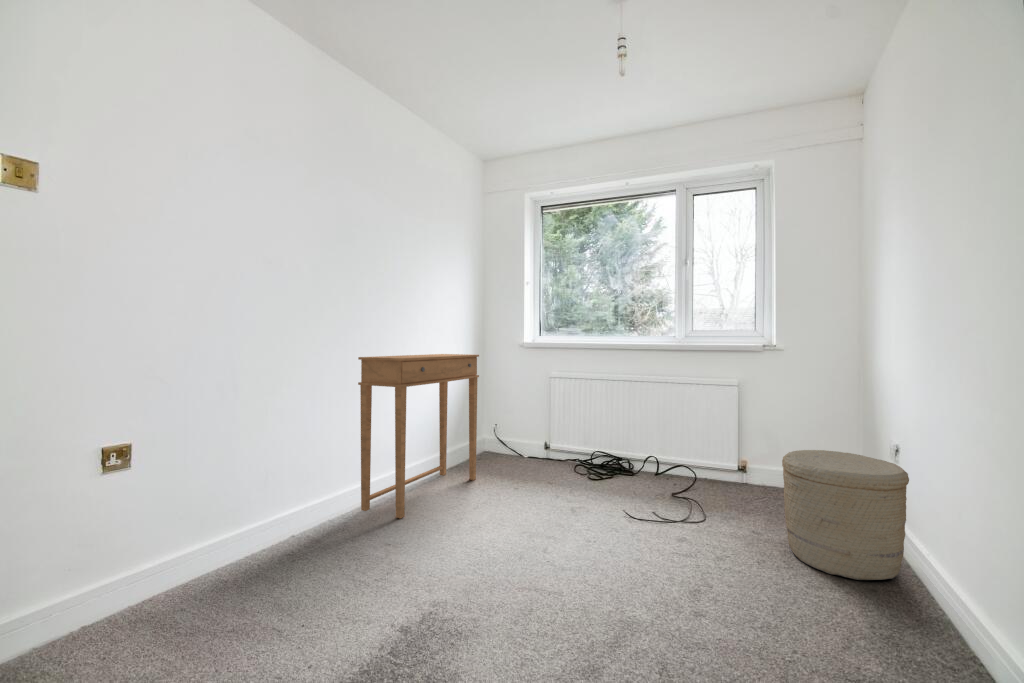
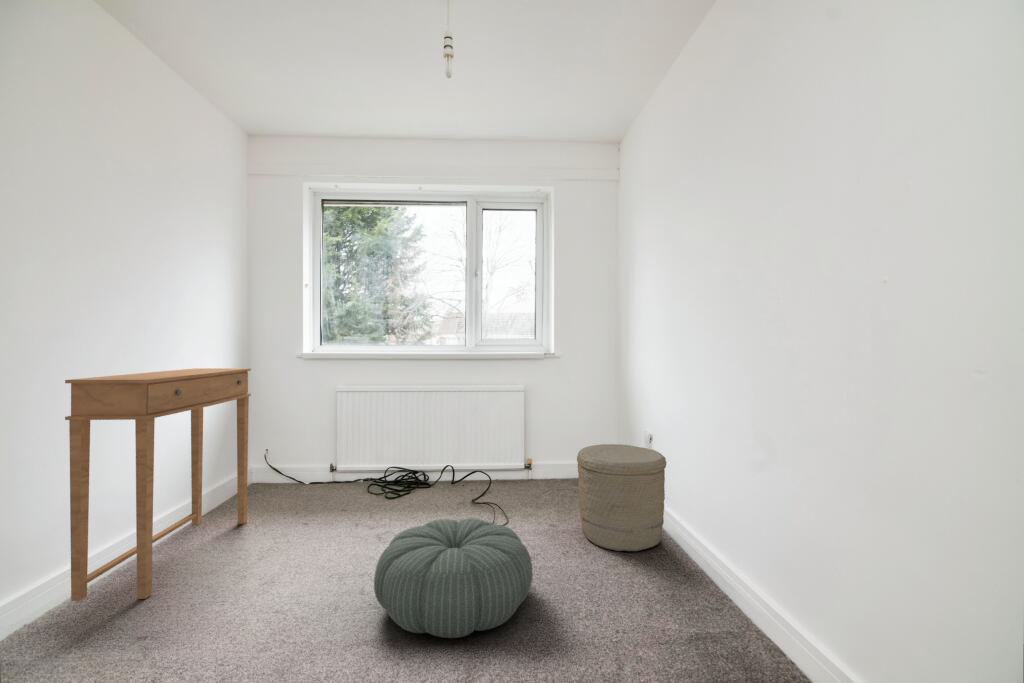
pouf: none [549,499,703,608] -> present [374,518,533,638]

